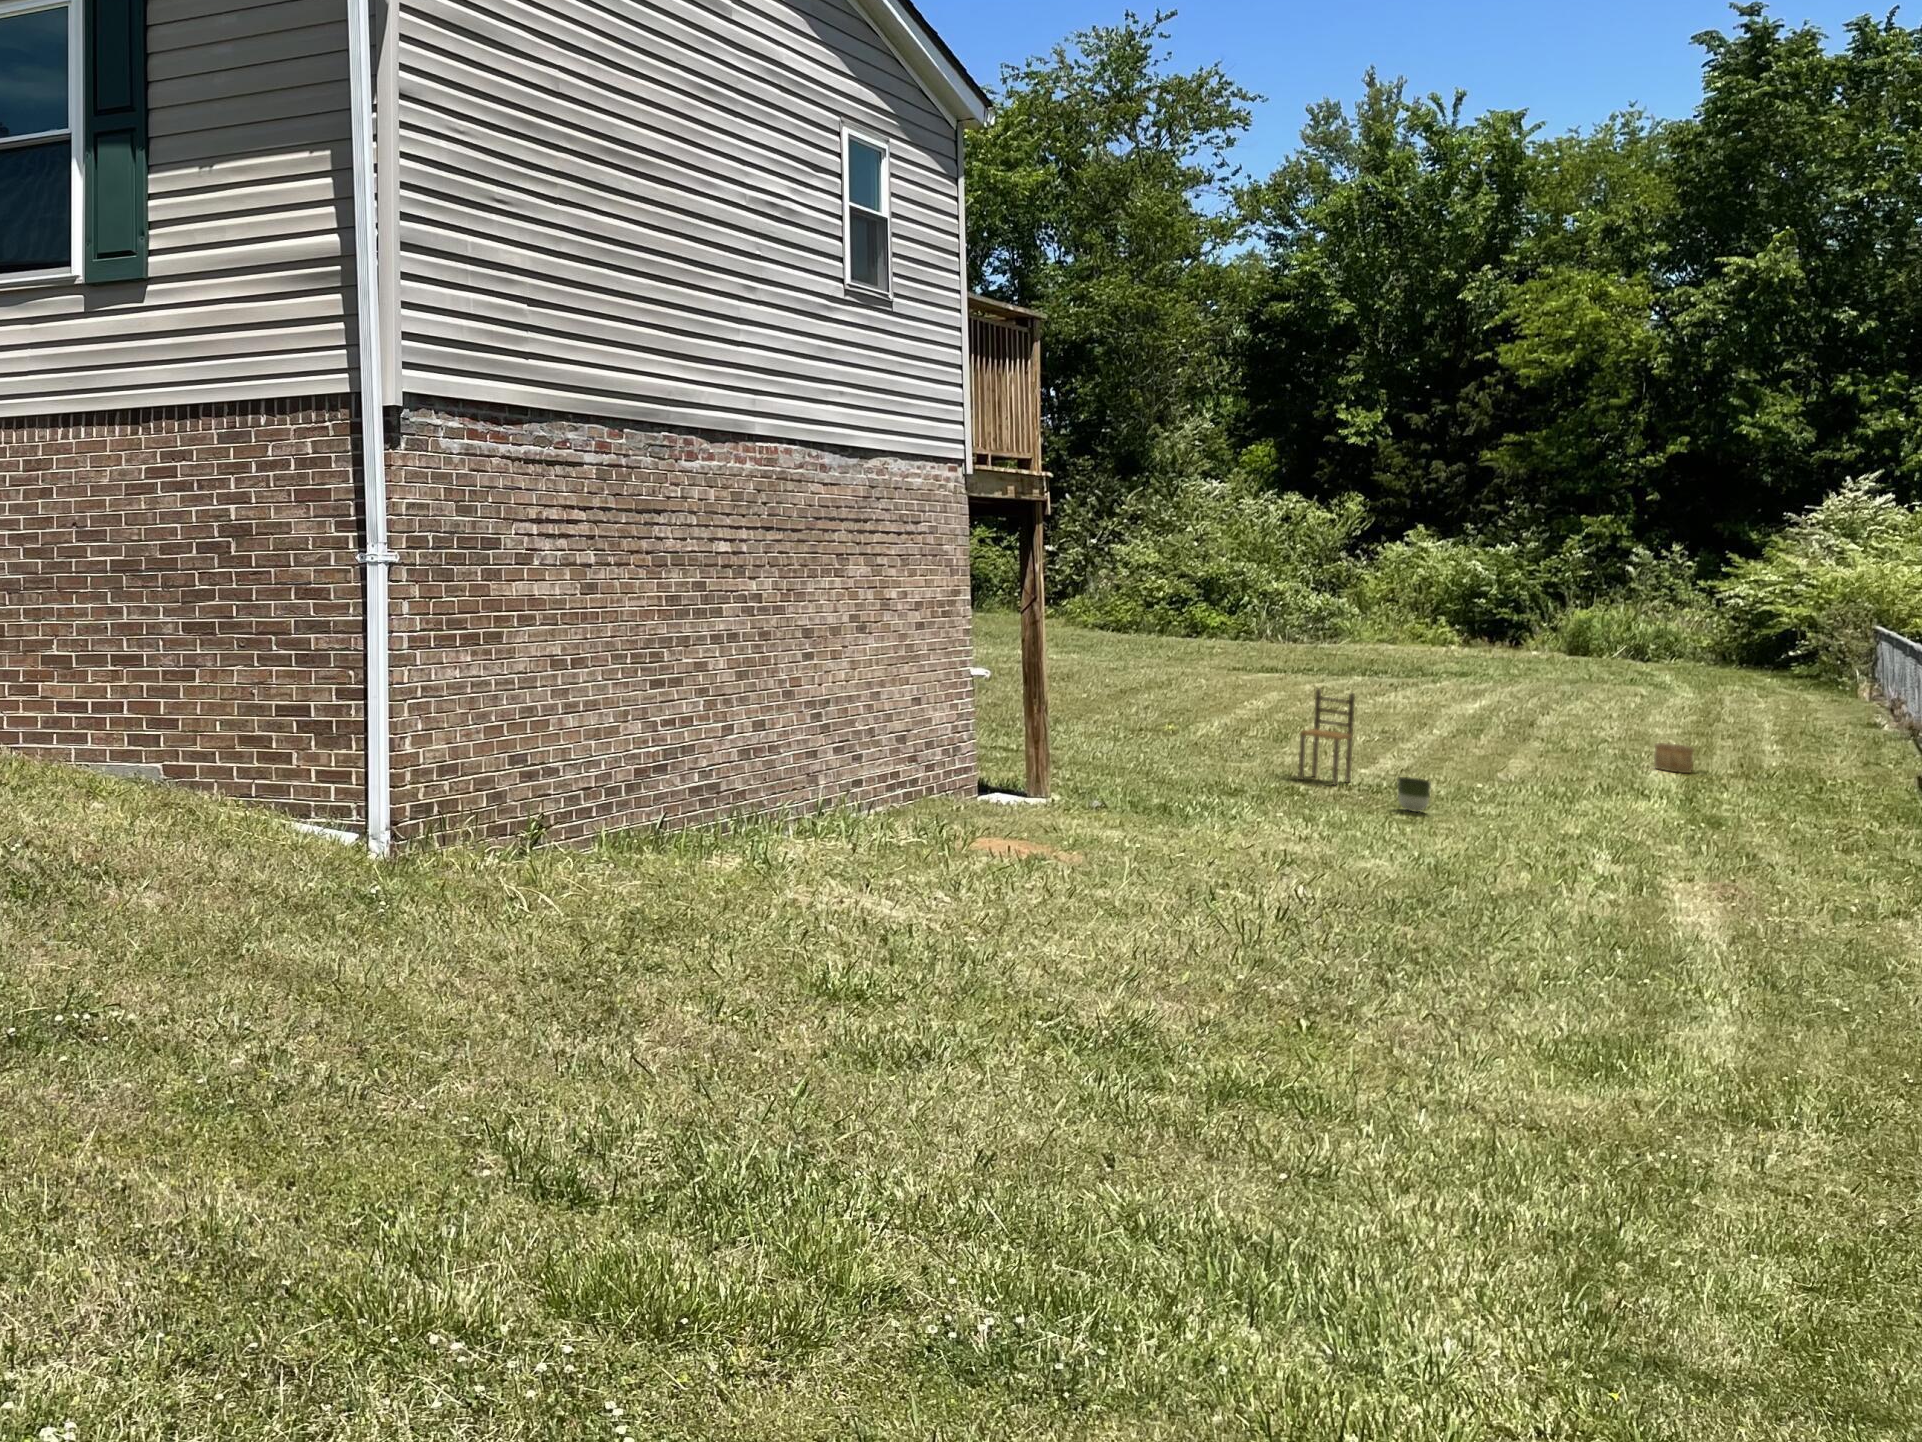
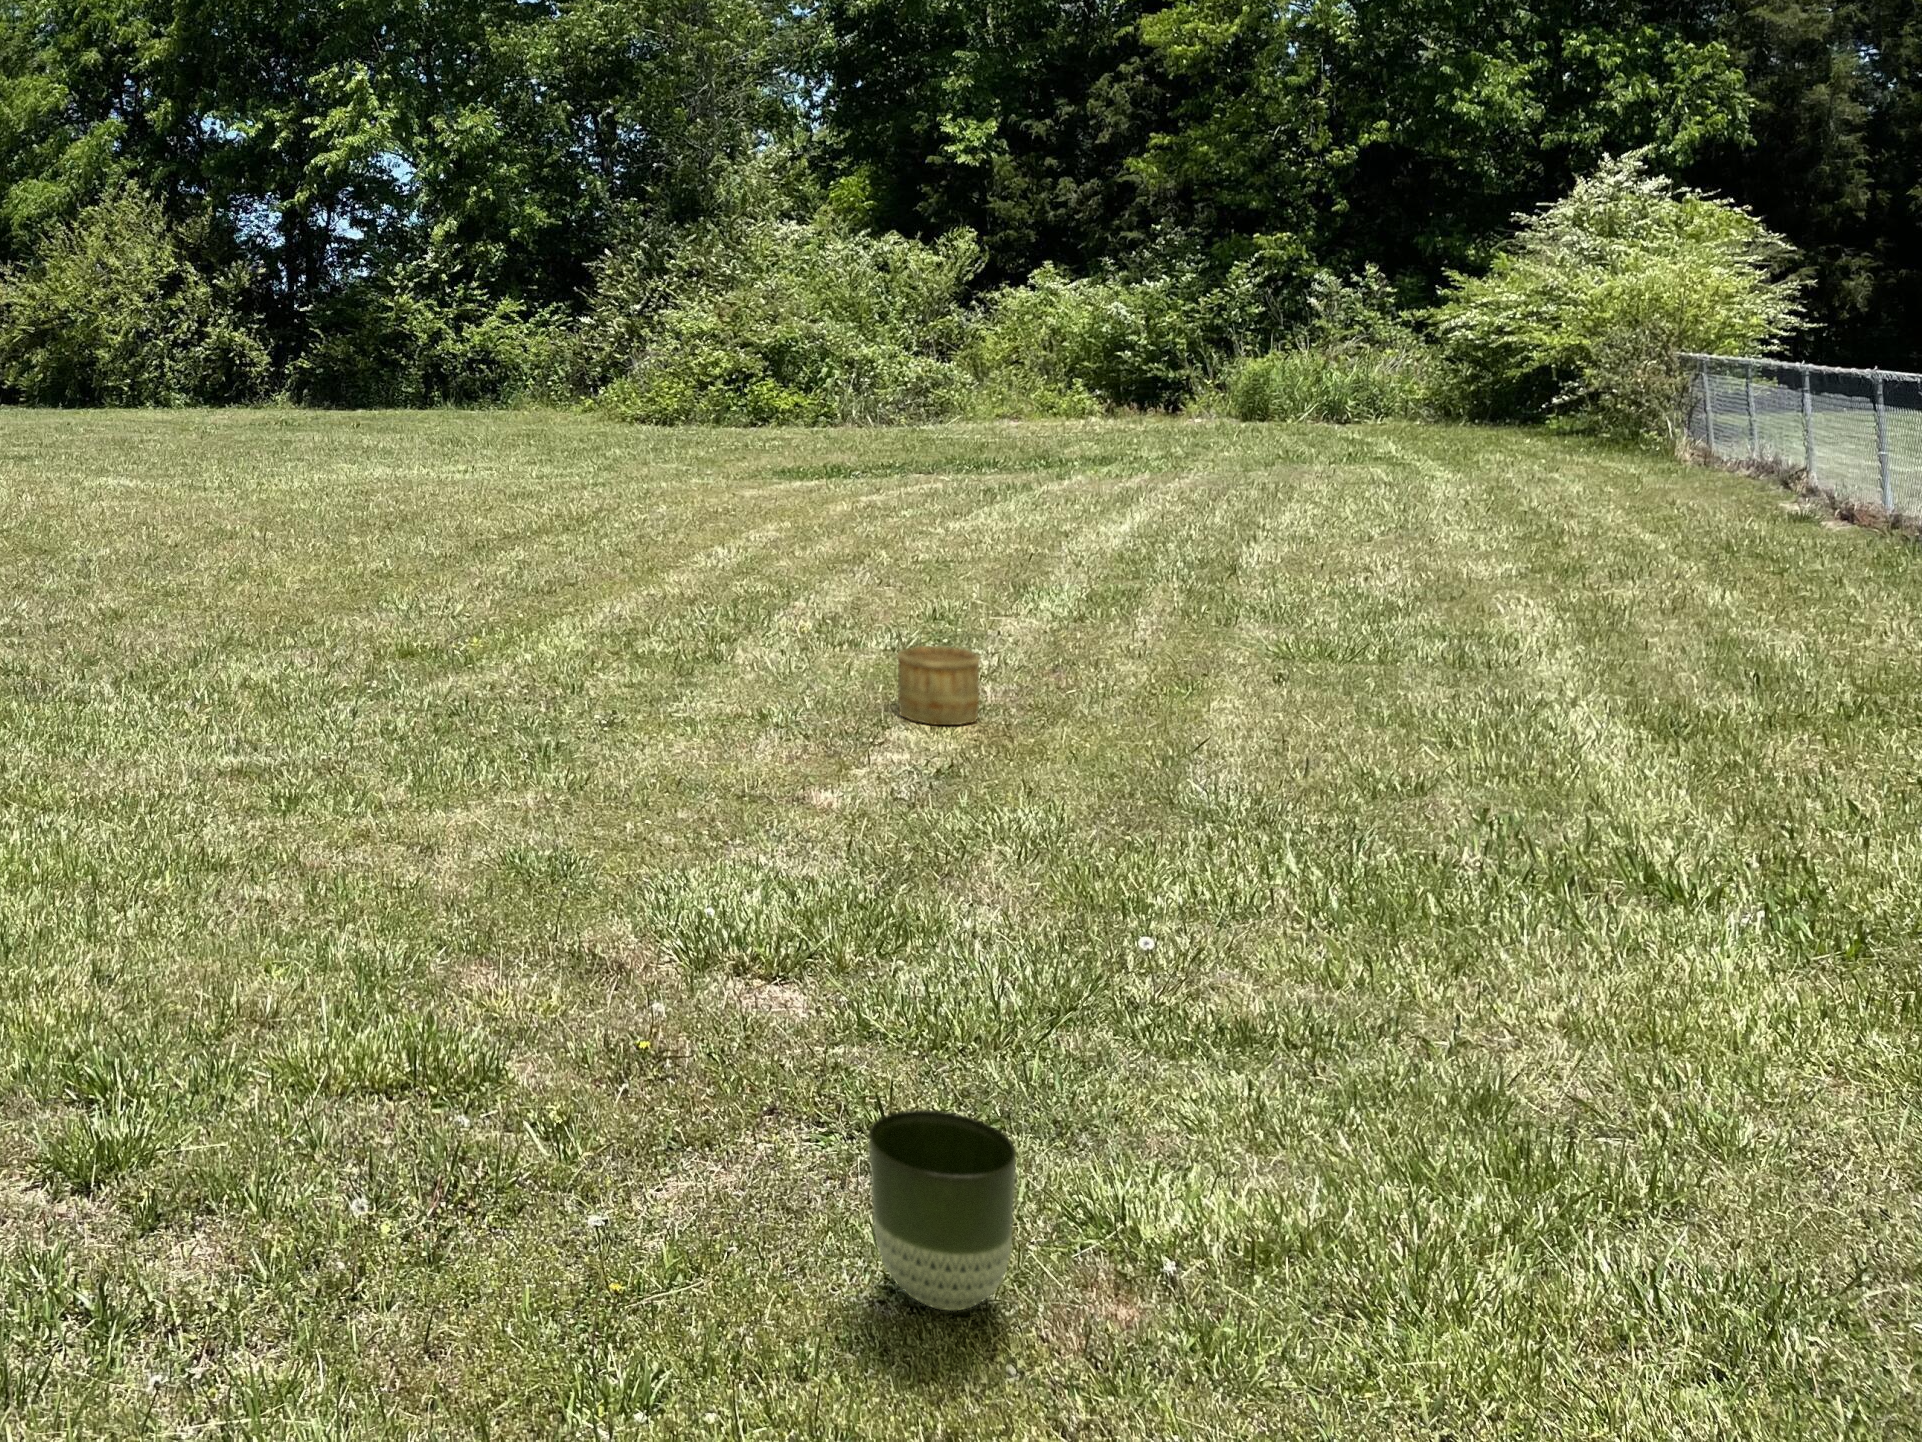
chair: present [1298,689,1355,786] -> none [580,639,768,1039]
wooden bucket: present [1654,743,1694,773] -> present [896,646,981,725]

